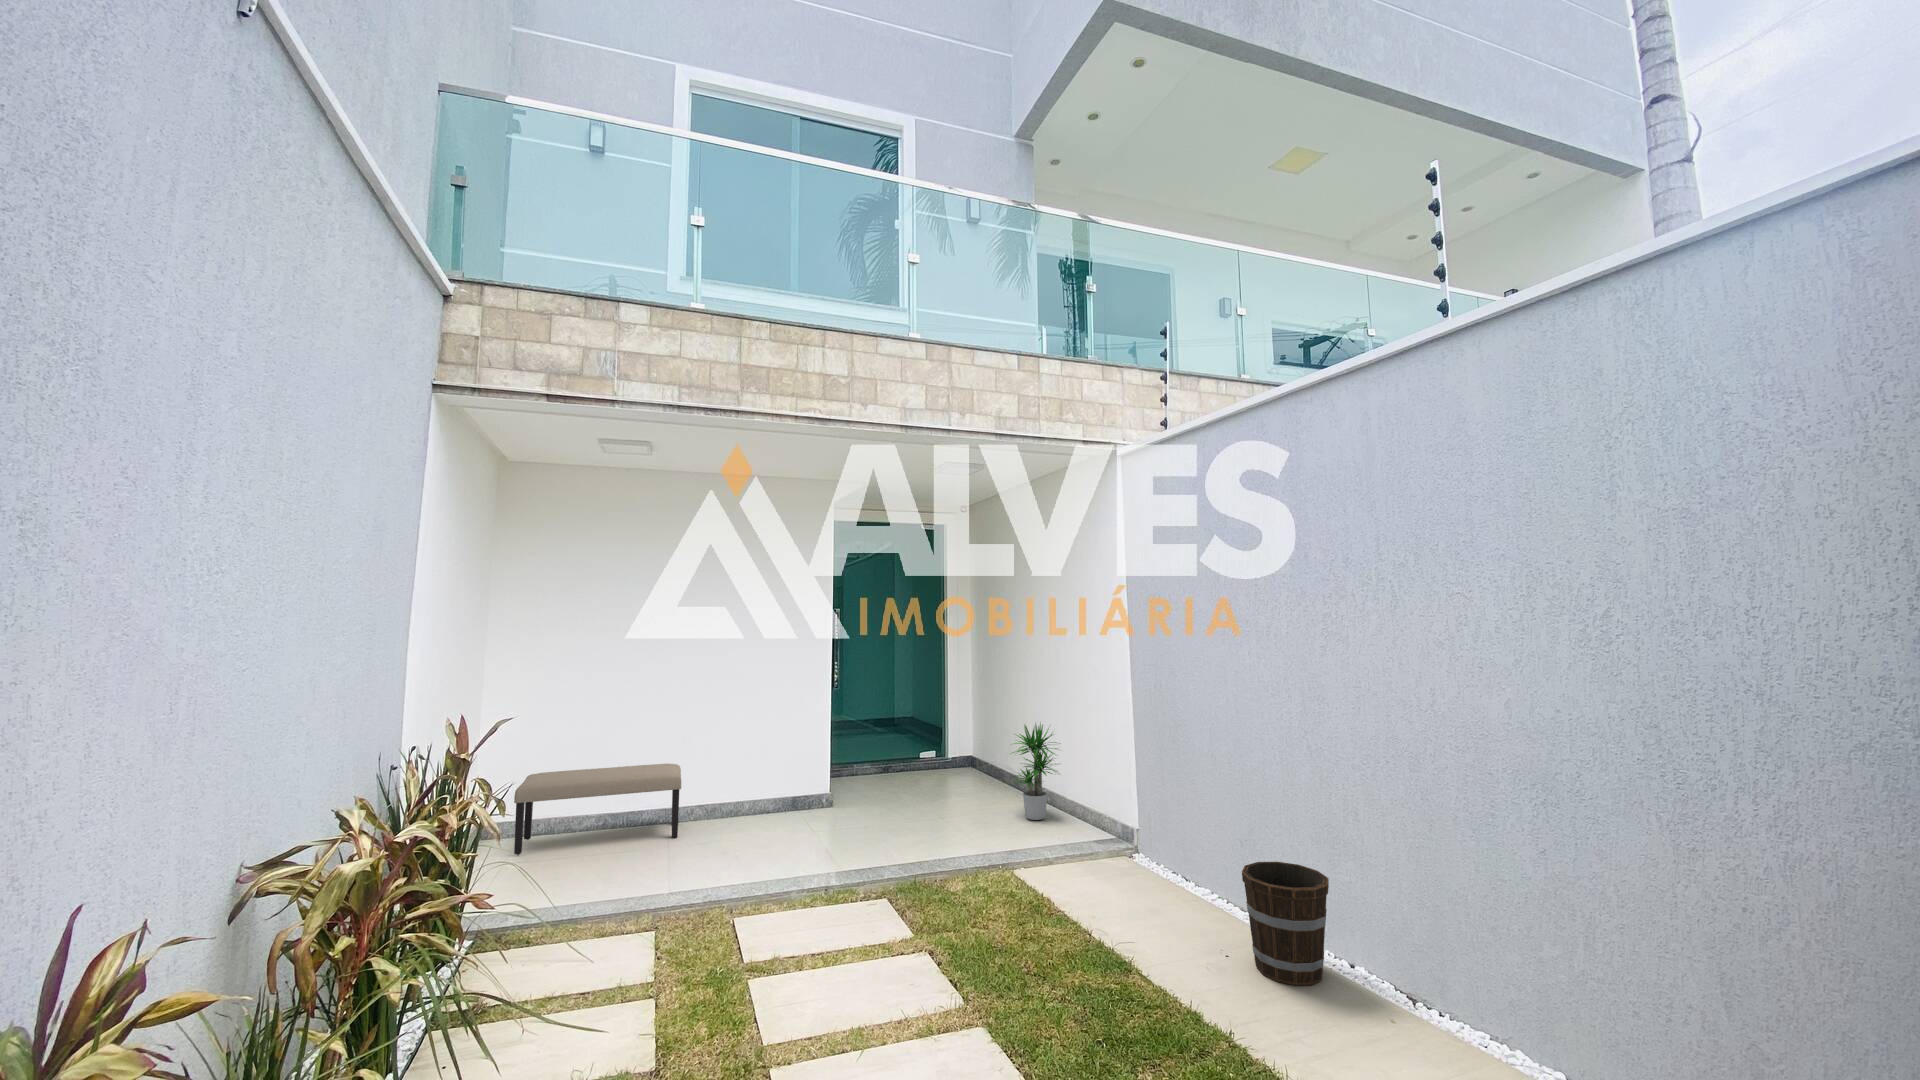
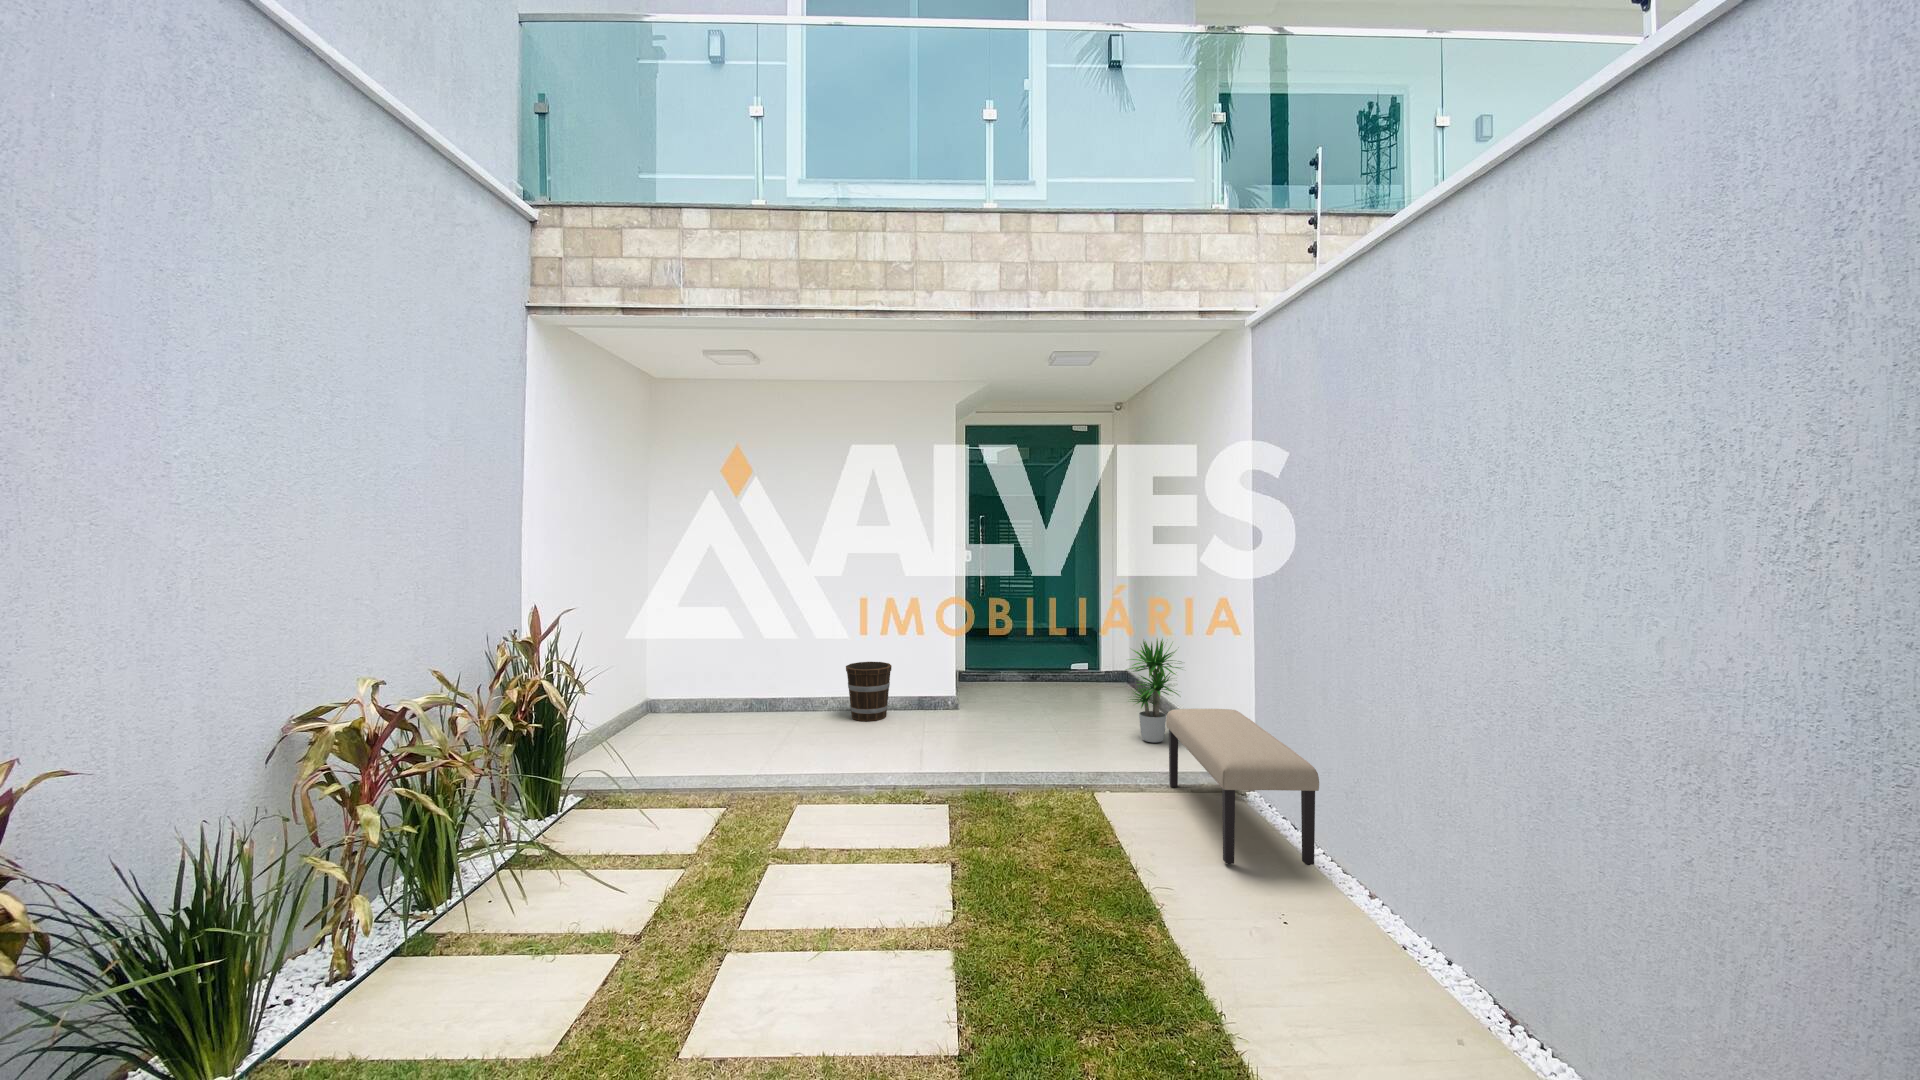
bench: present [514,764,681,855] -> present [1166,709,1319,865]
bucket: present [1242,862,1329,985] -> present [846,662,892,721]

